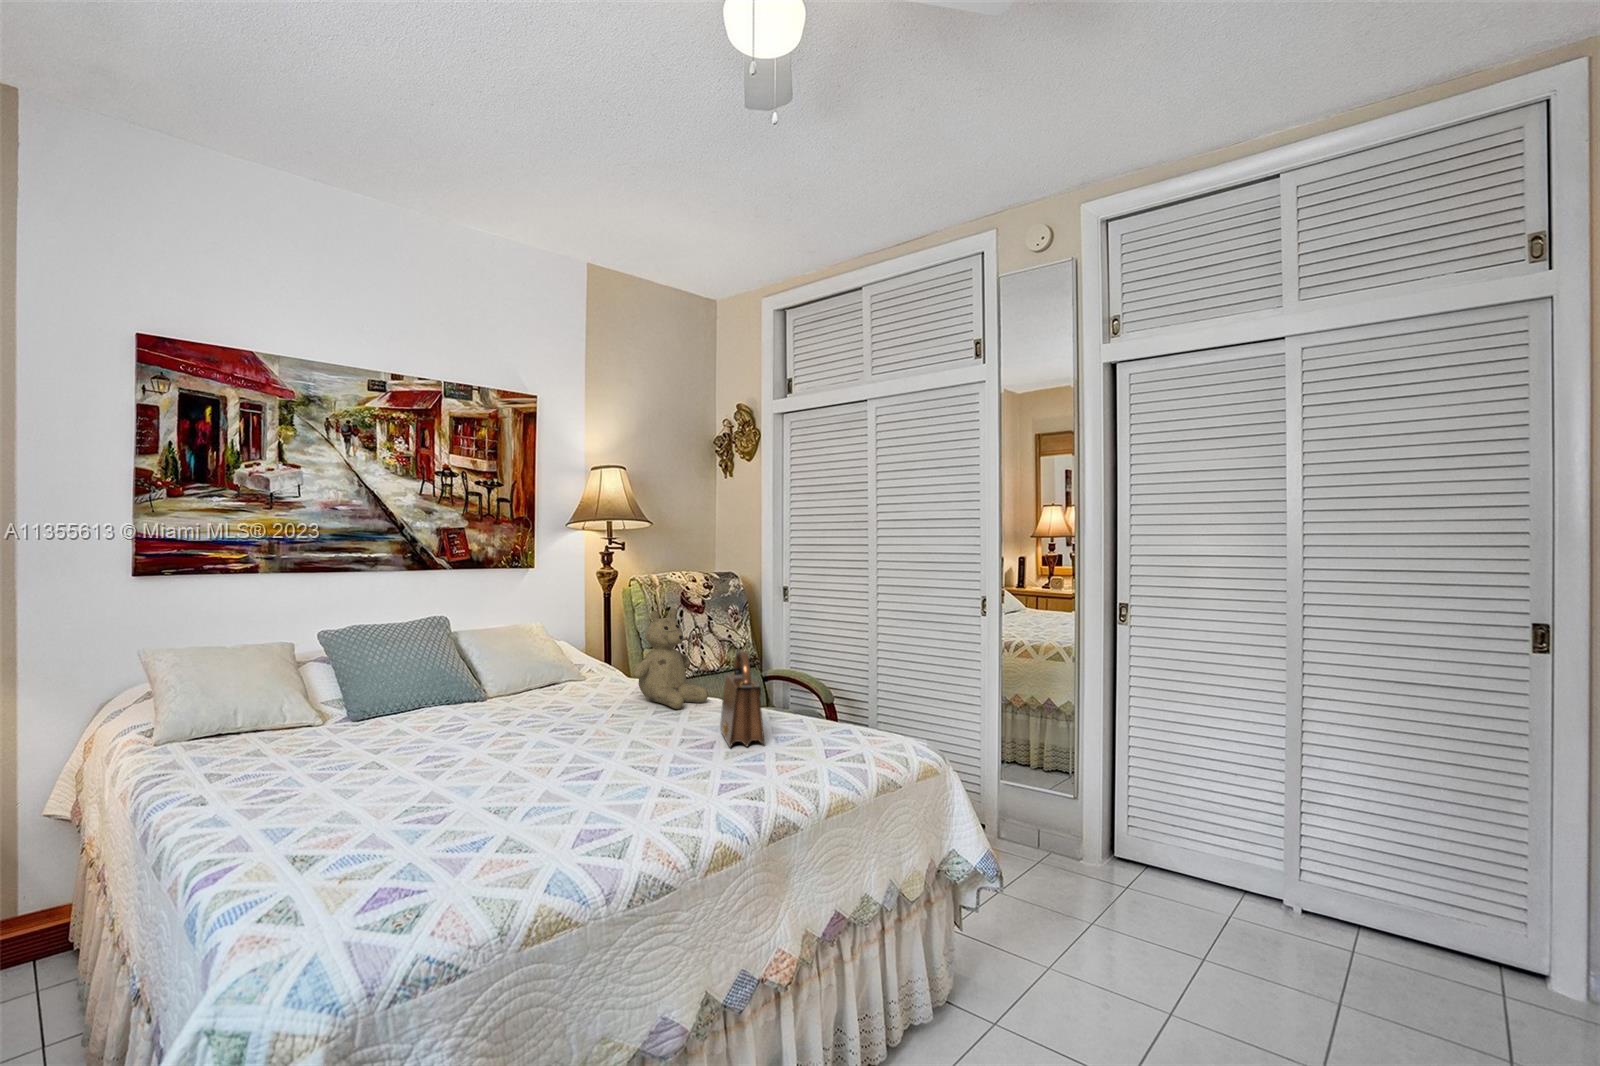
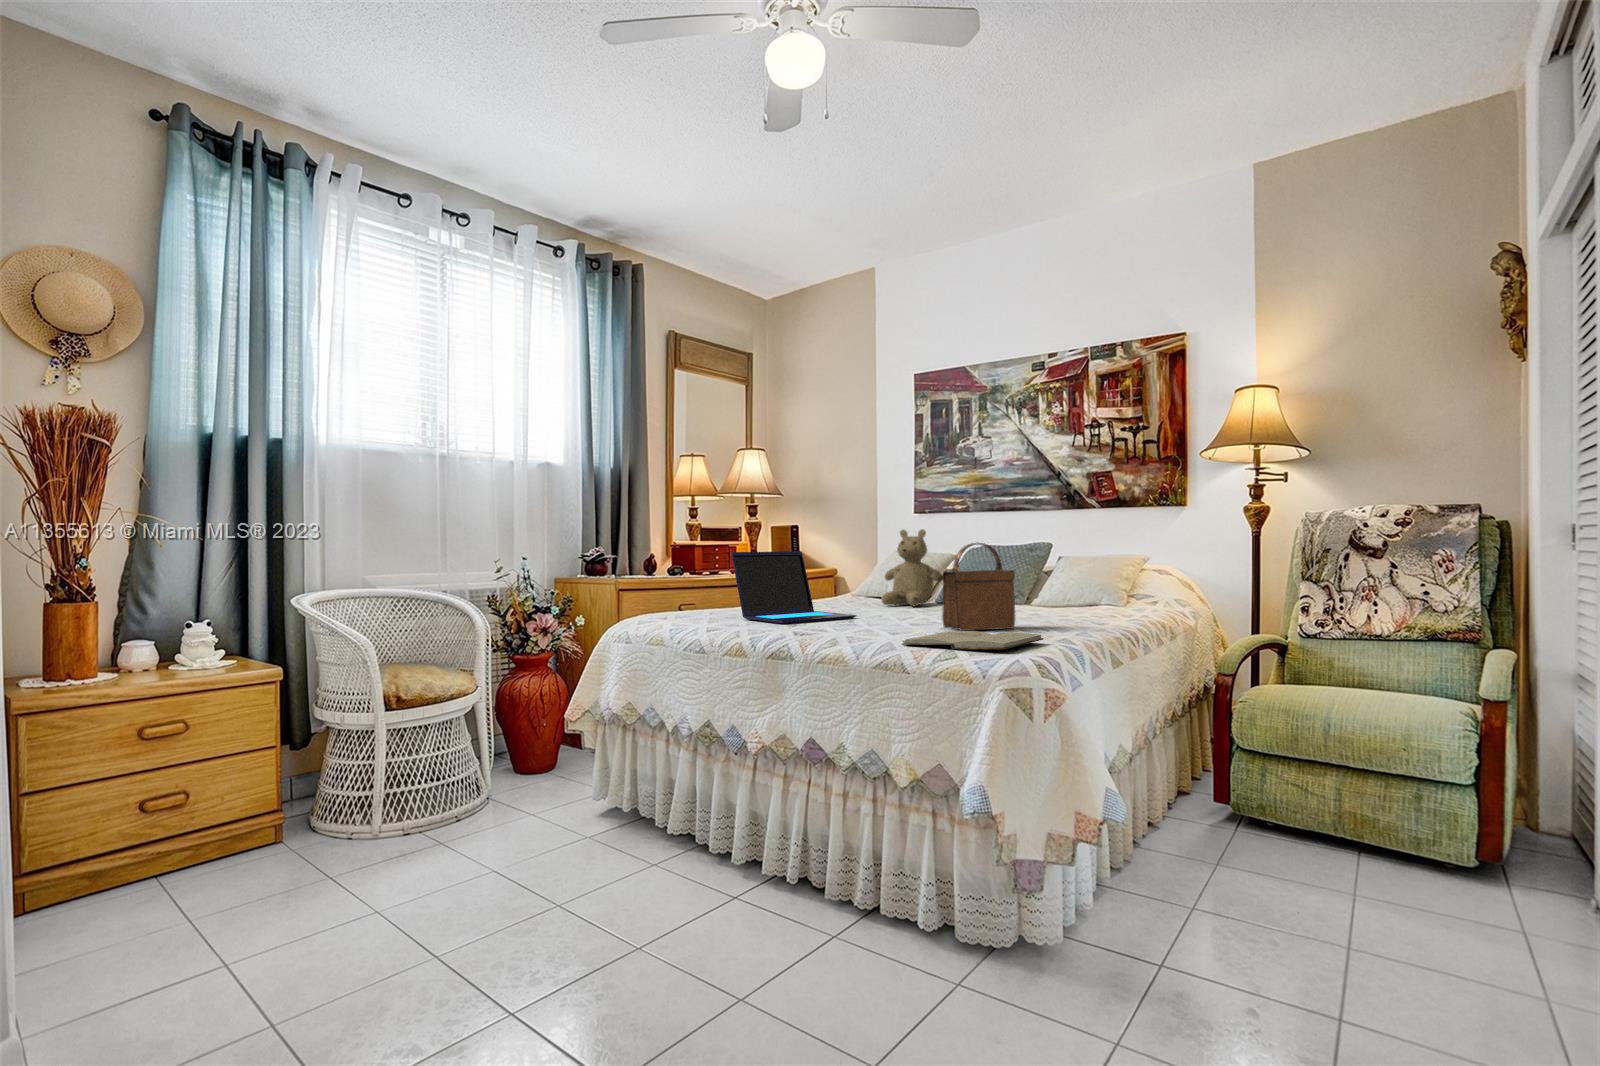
teddy bear: present [633,609,708,709] -> present [881,529,943,606]
laptop: none [436,695,622,836] -> present [732,551,857,624]
book: none [805,728,931,773] -> present [902,631,1043,649]

